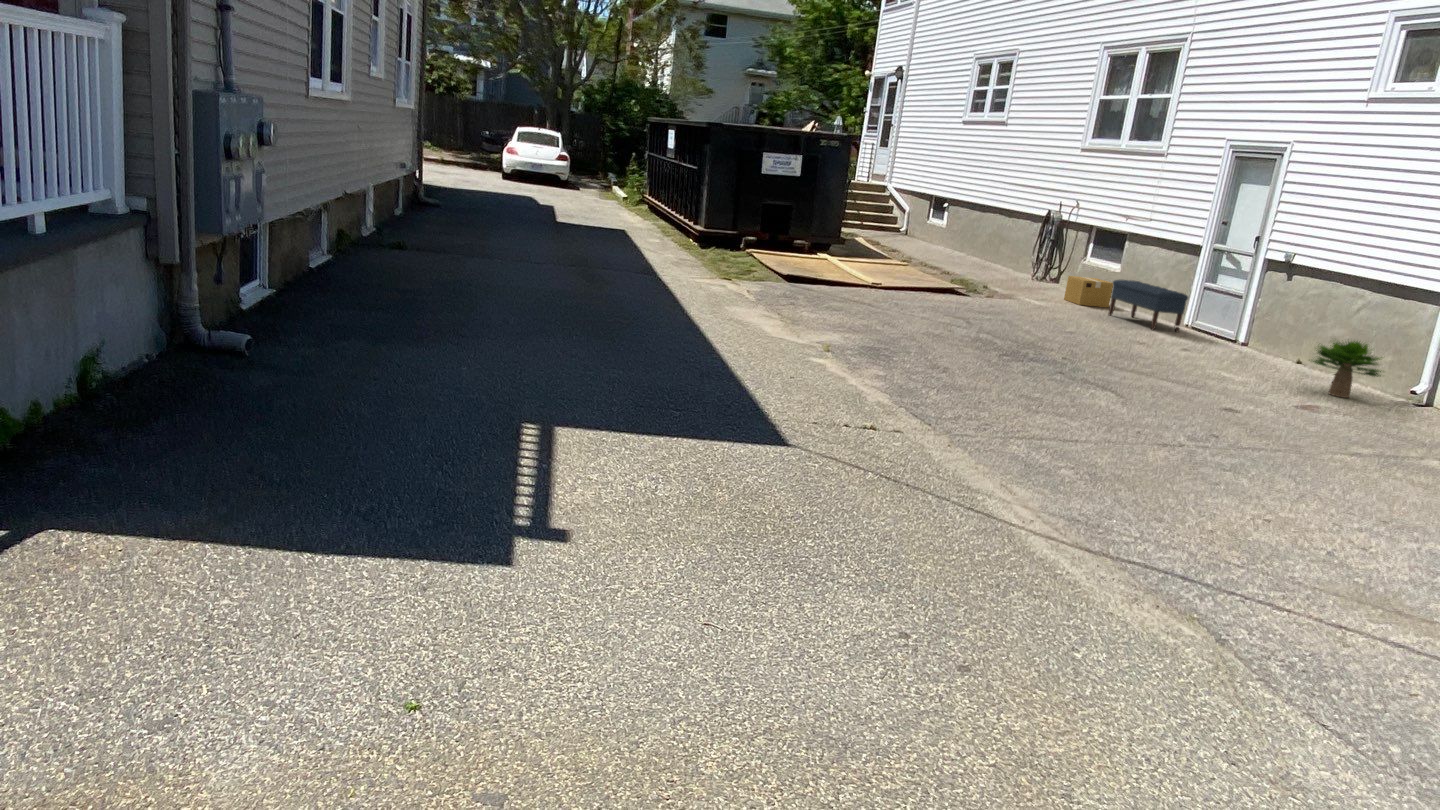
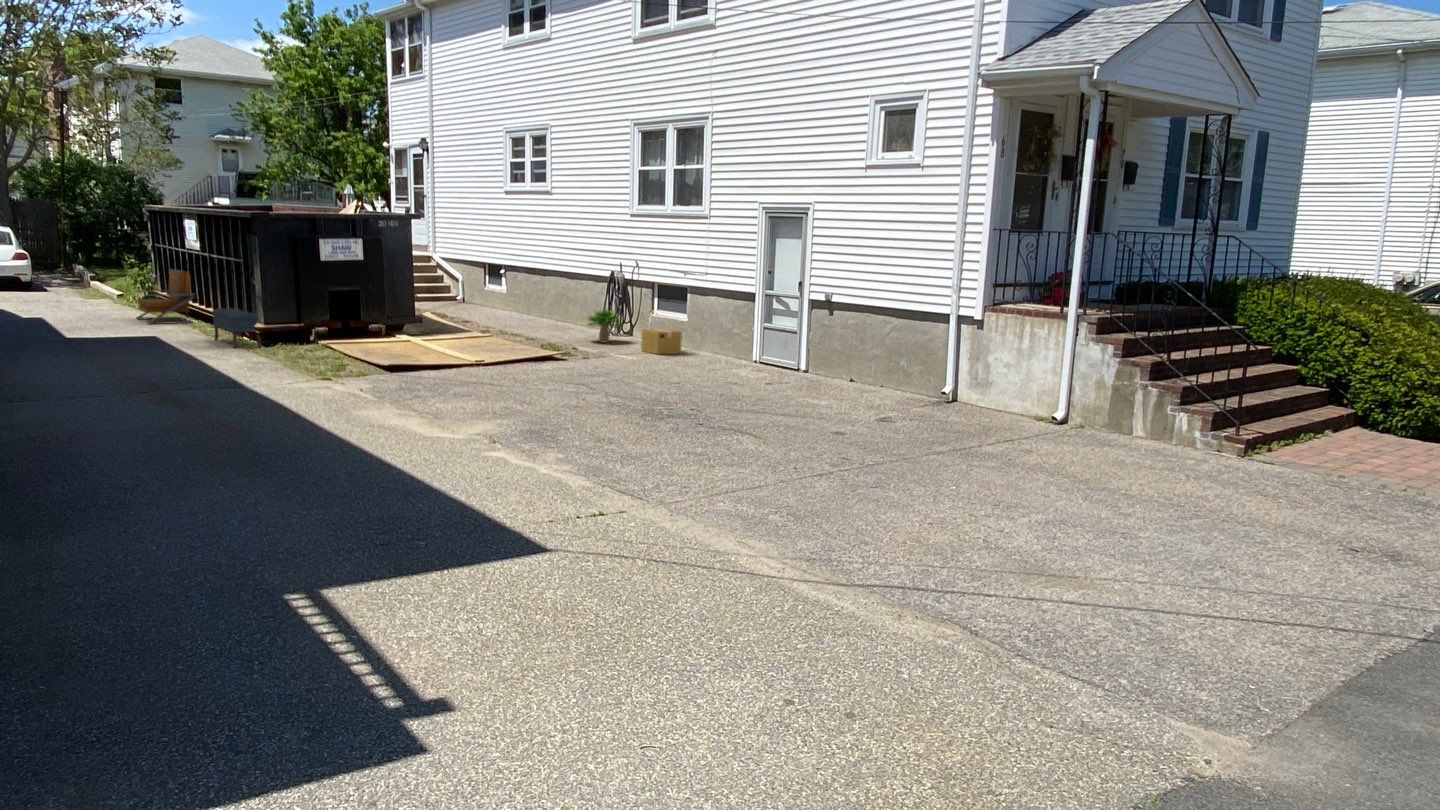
lounge chair: none [613,173,663,223] -> present [136,270,194,324]
bench: present [1108,280,1188,332] -> present [212,308,261,348]
potted plant: present [1313,341,1382,398] -> present [586,310,622,343]

